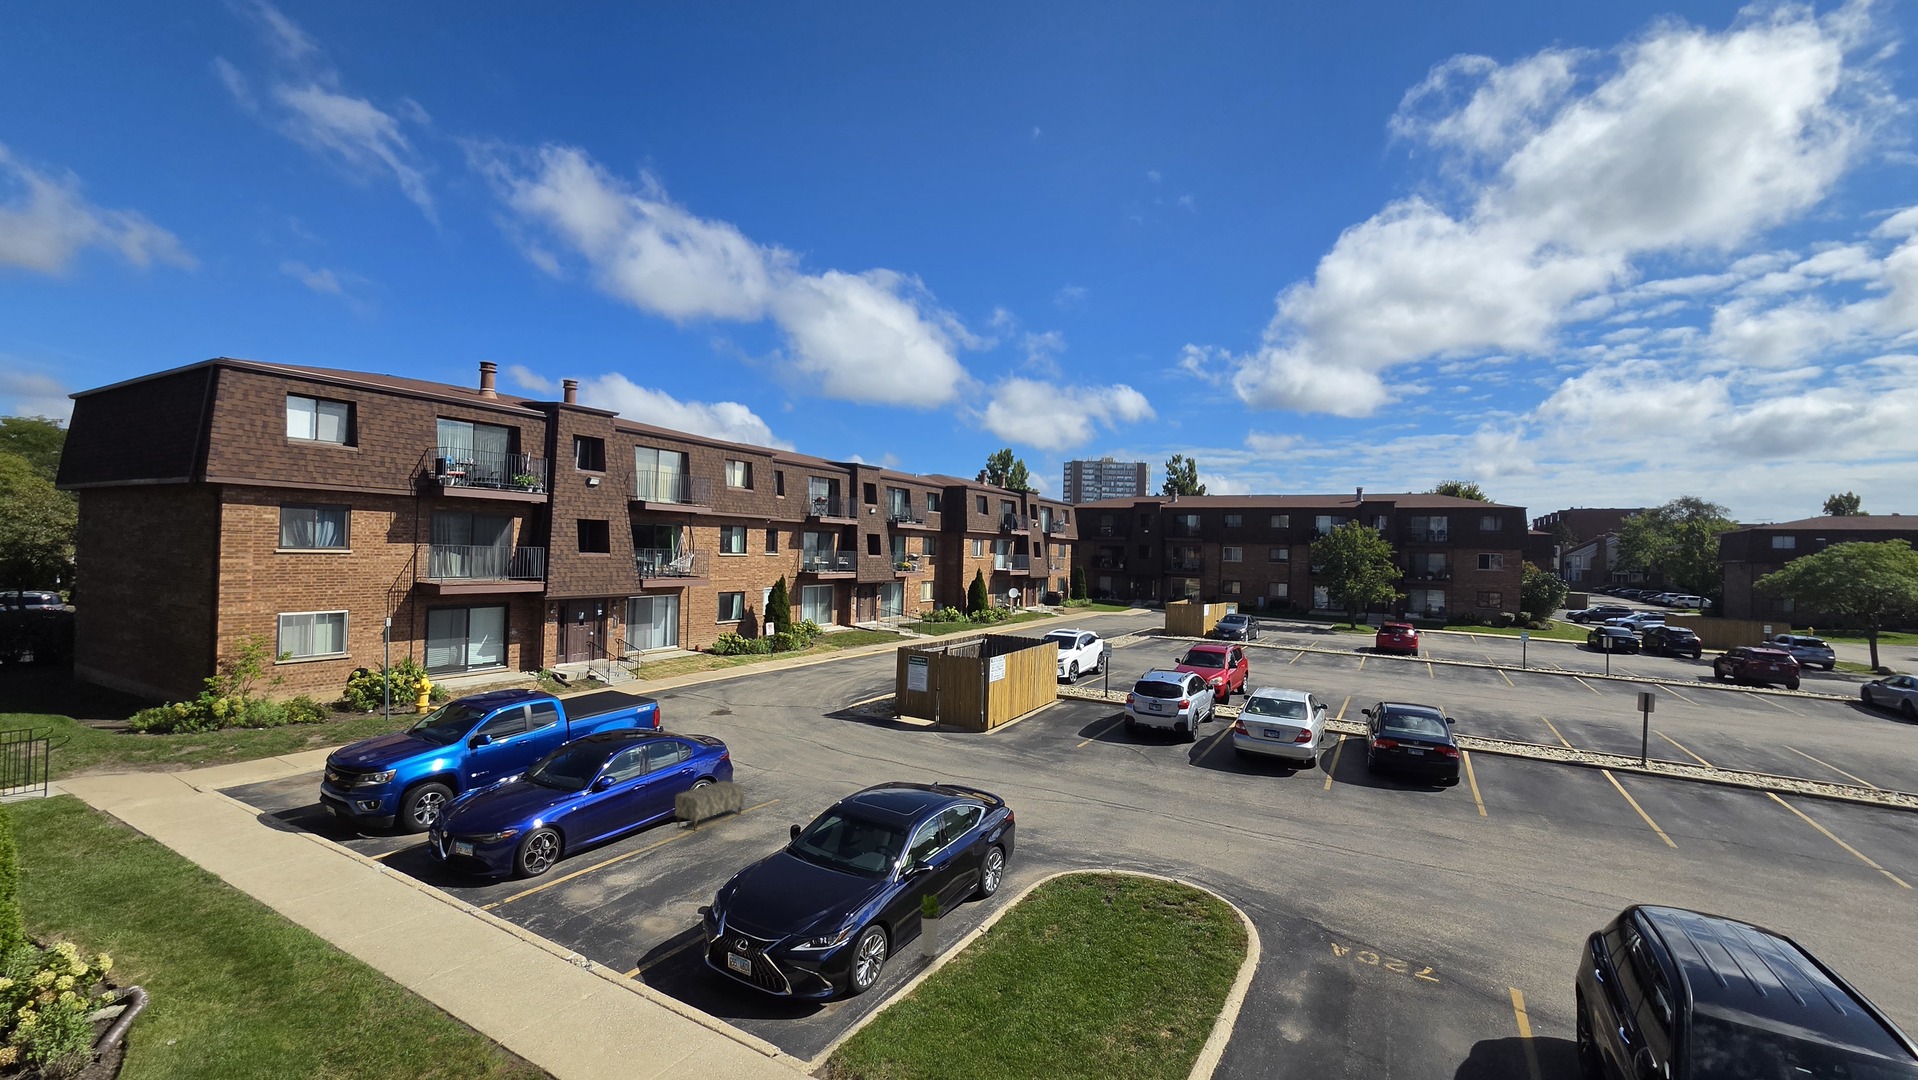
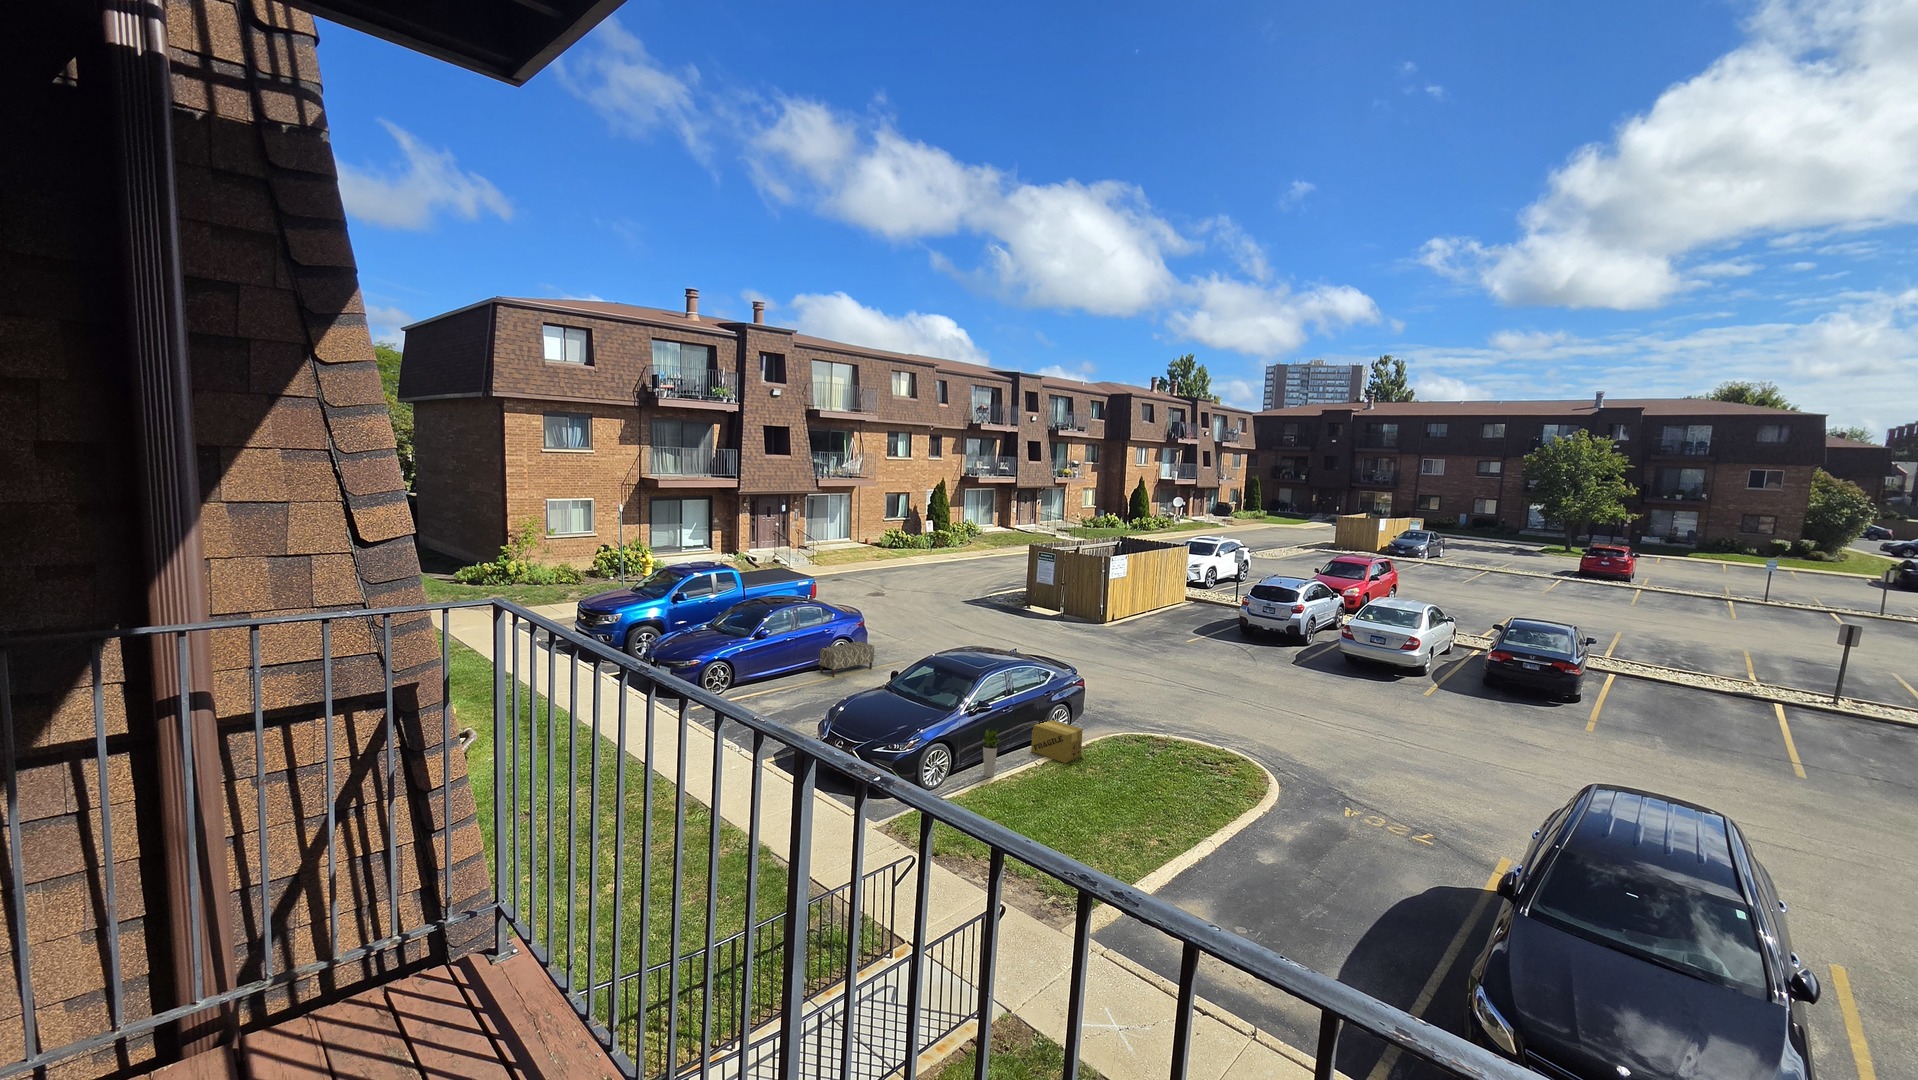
cardboard box: none [967,867,1026,923] -> present [1031,720,1083,763]

